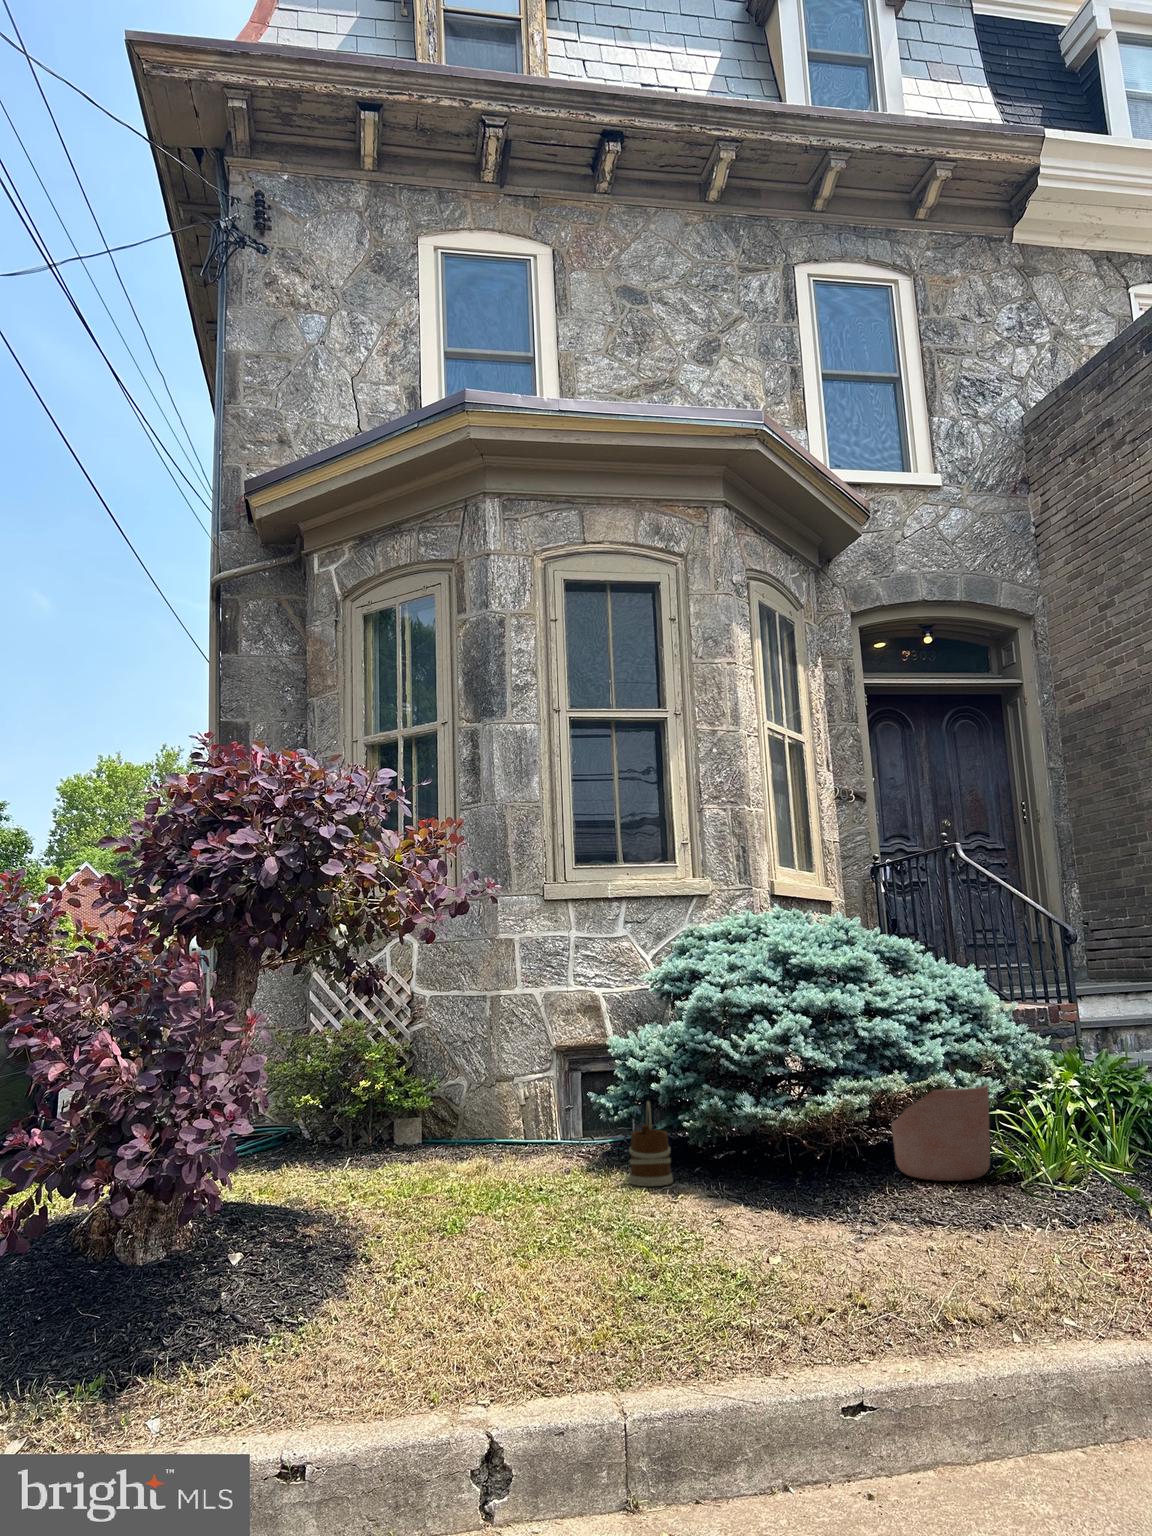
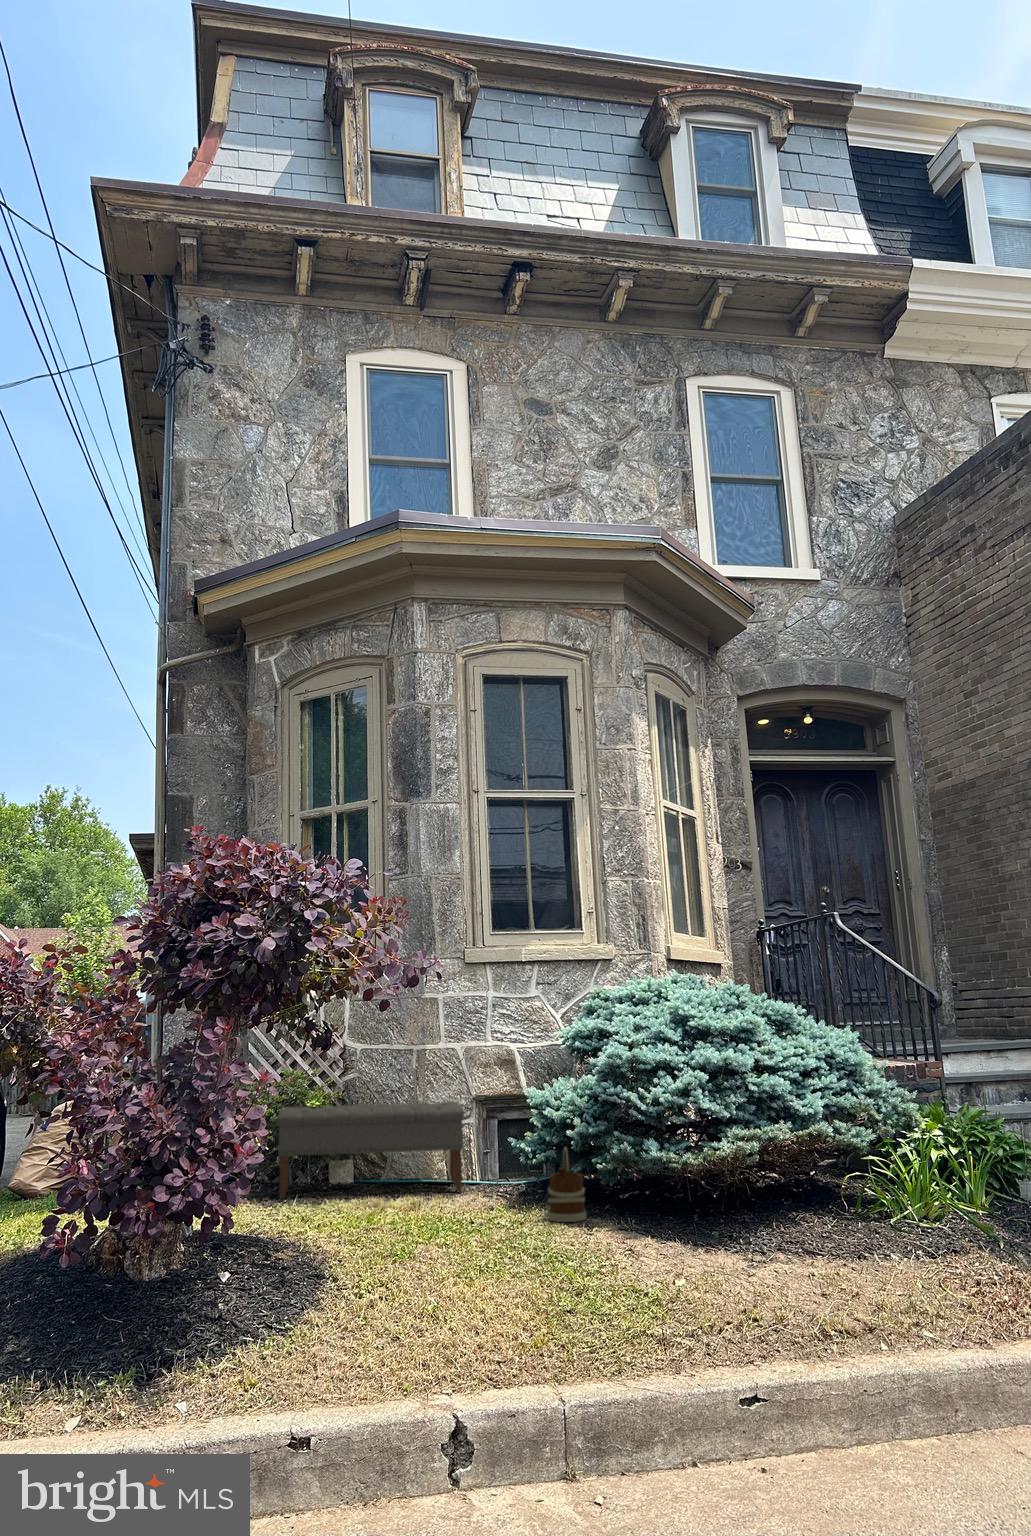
bench: none [335,1050,541,1157] -> present [277,1101,464,1198]
planter: present [892,1085,990,1181] -> none [774,1127,862,1216]

